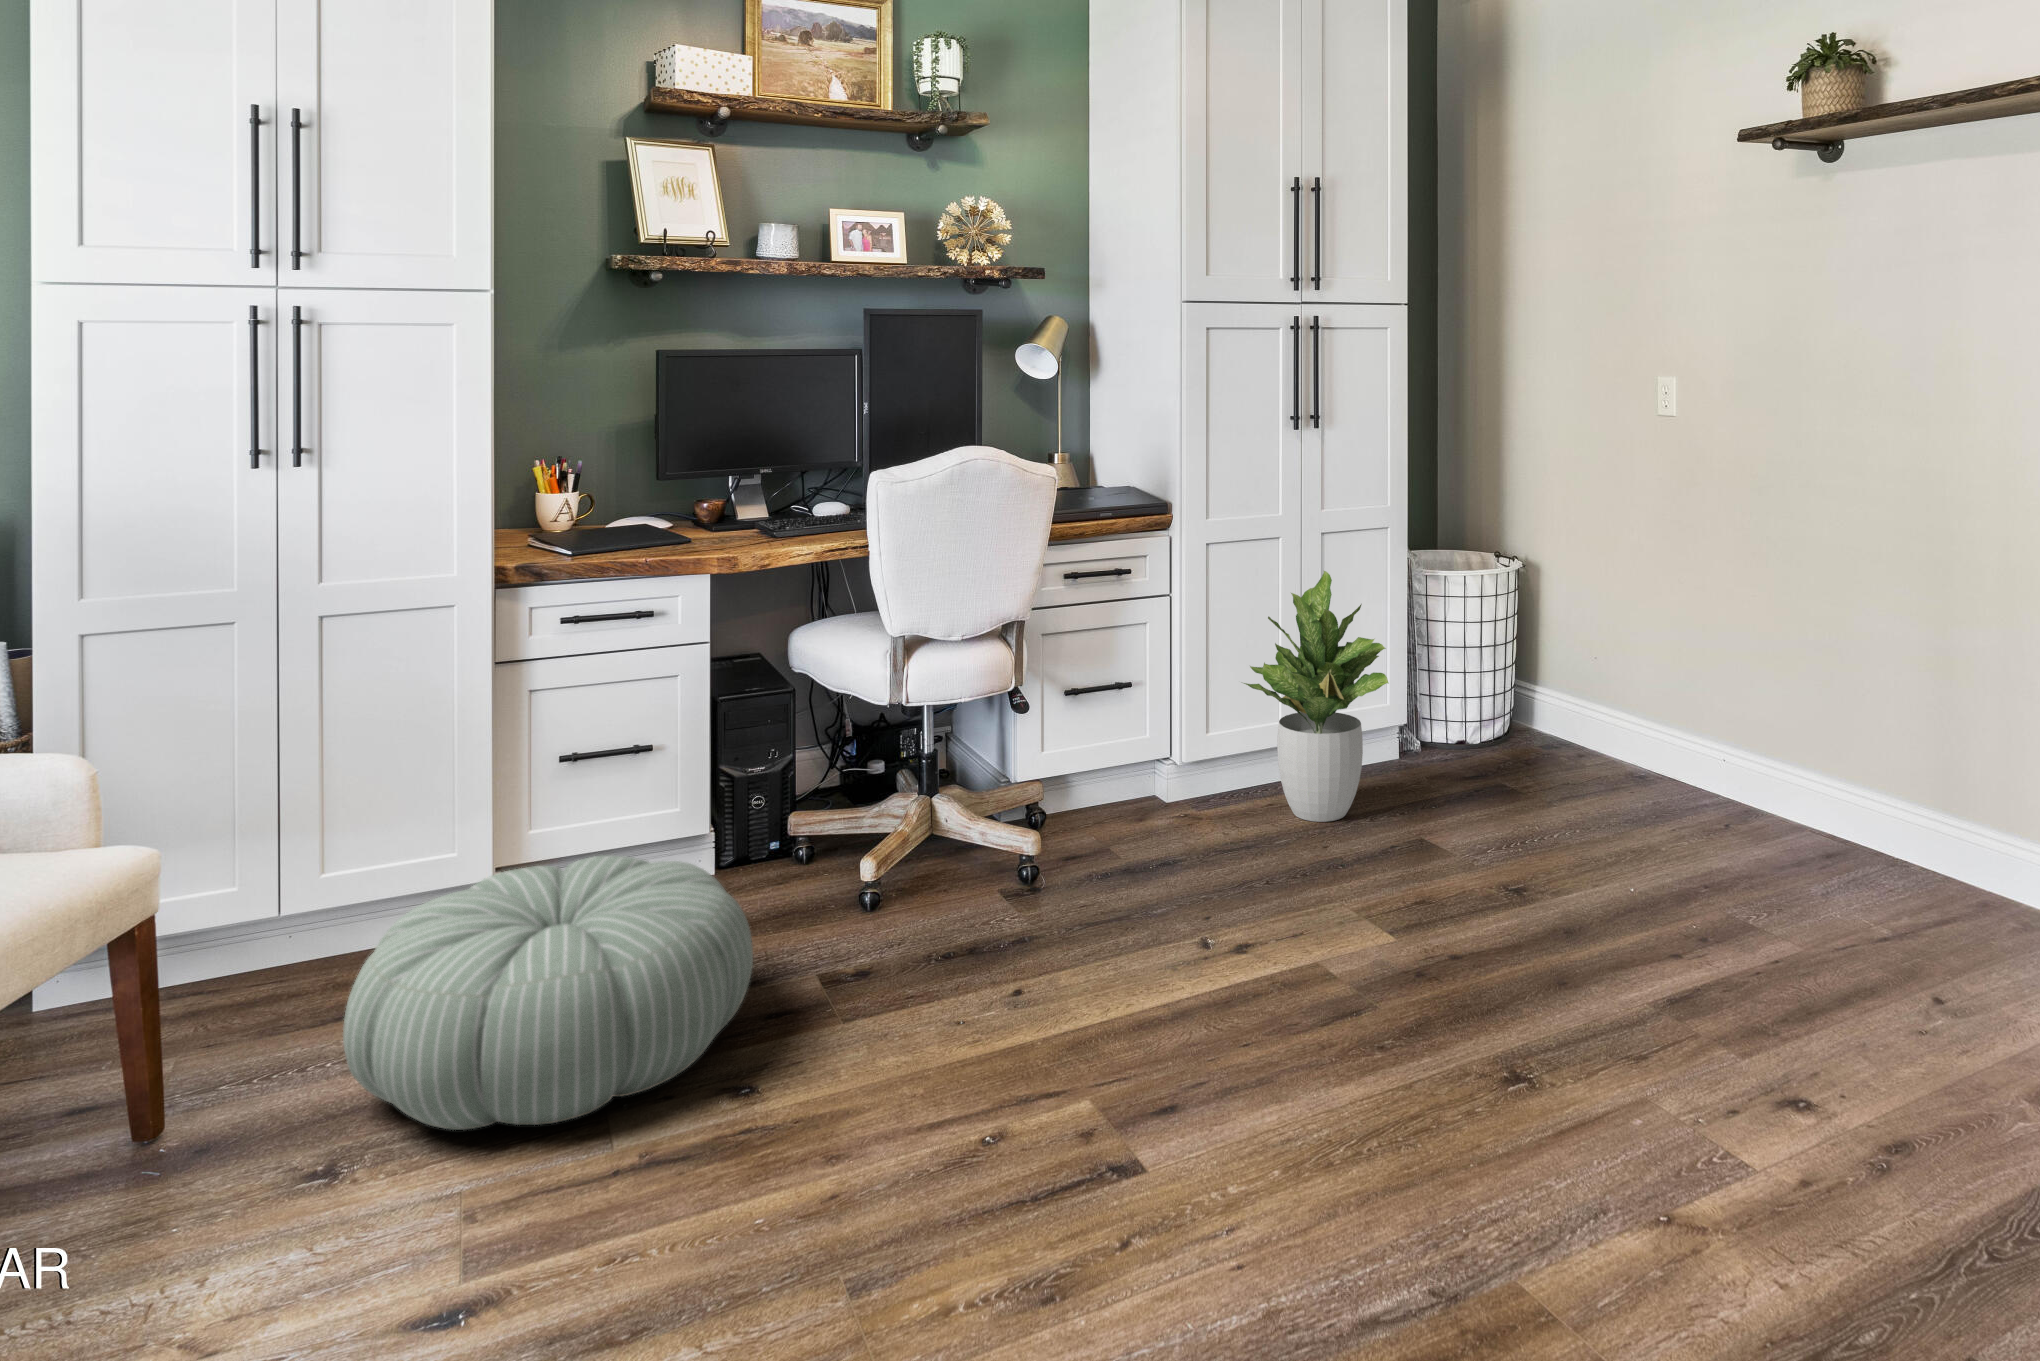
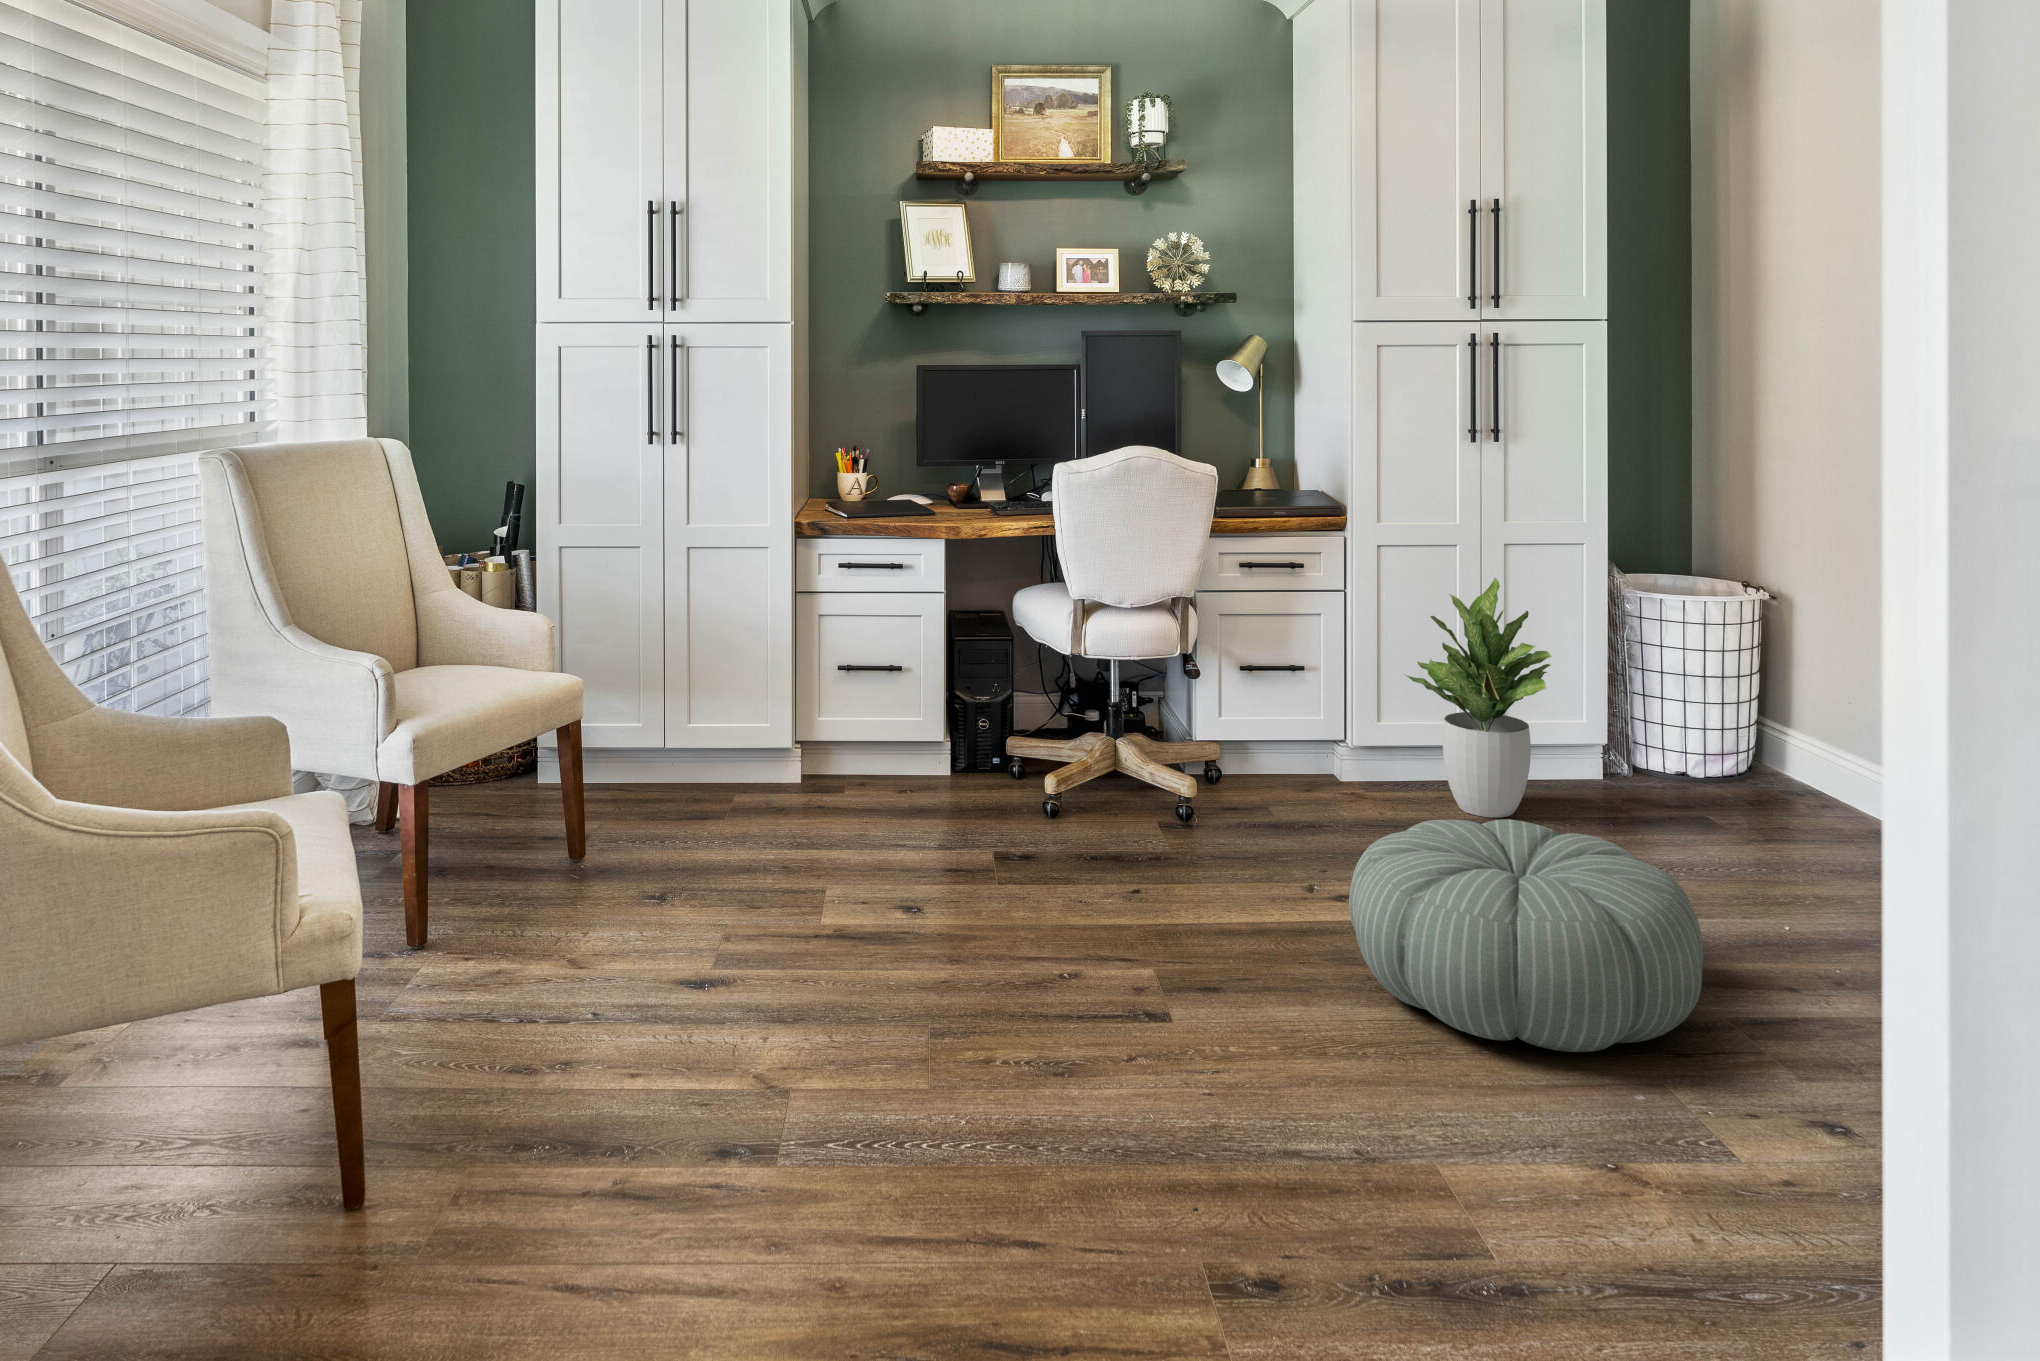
pouf: present [343,855,753,1130] -> present [1349,819,1703,1052]

